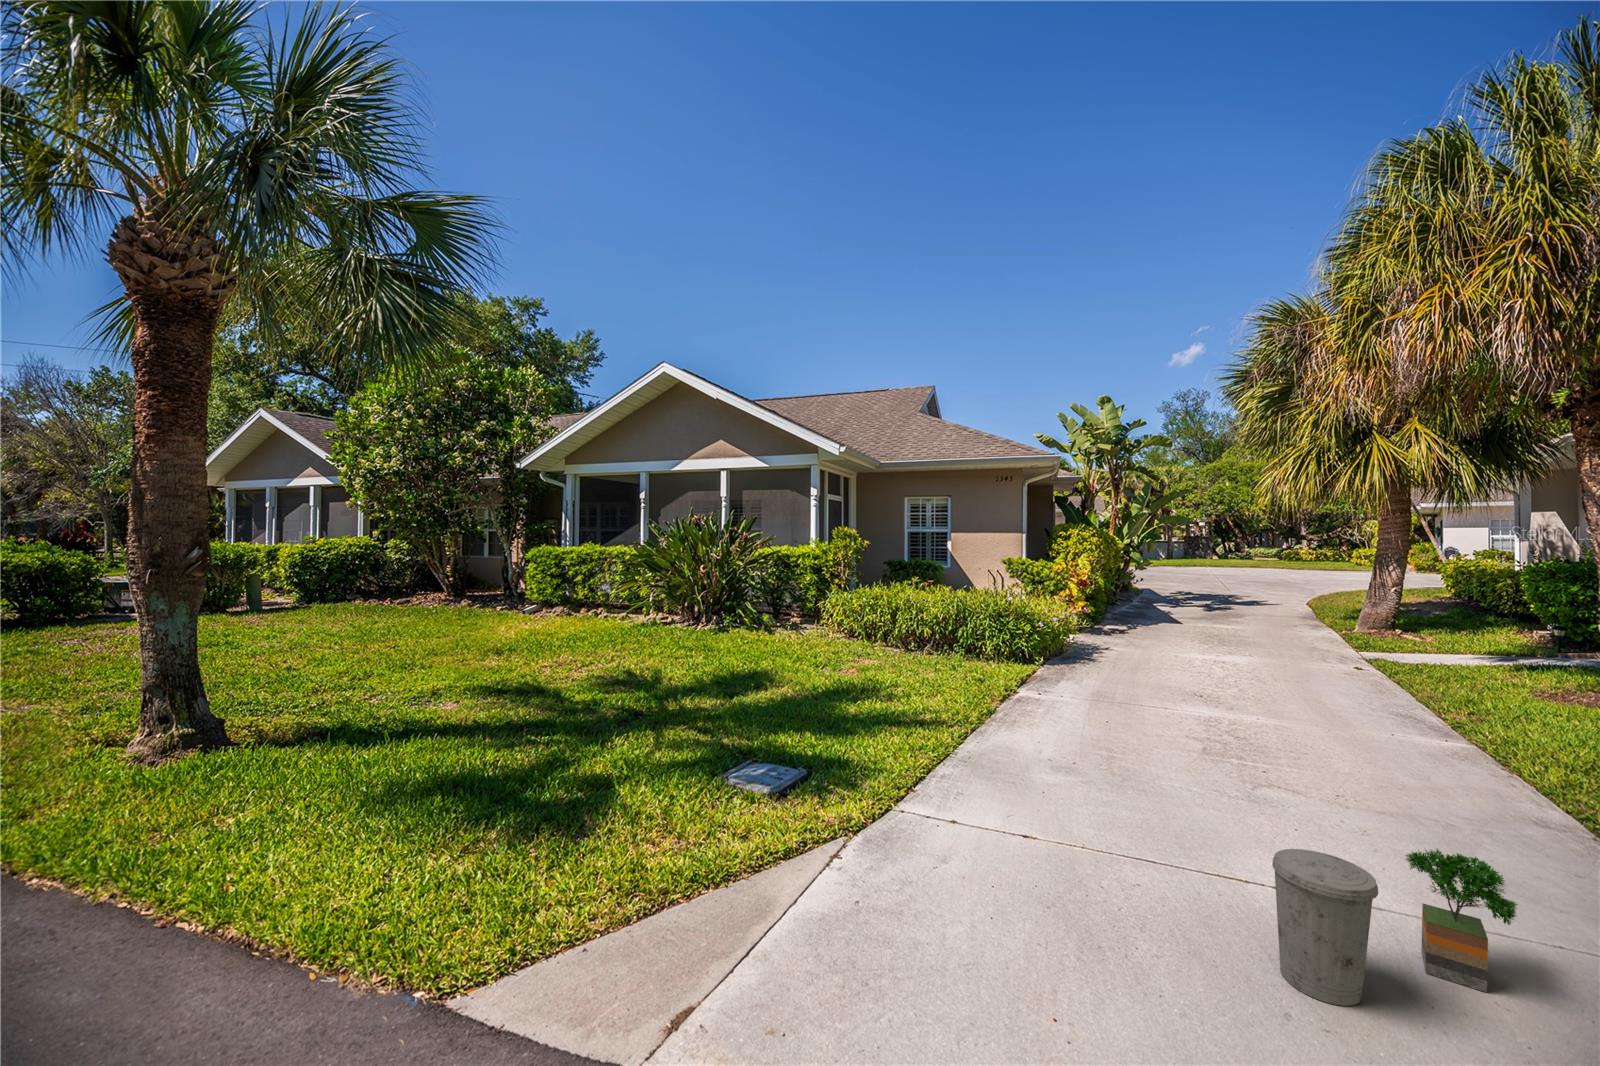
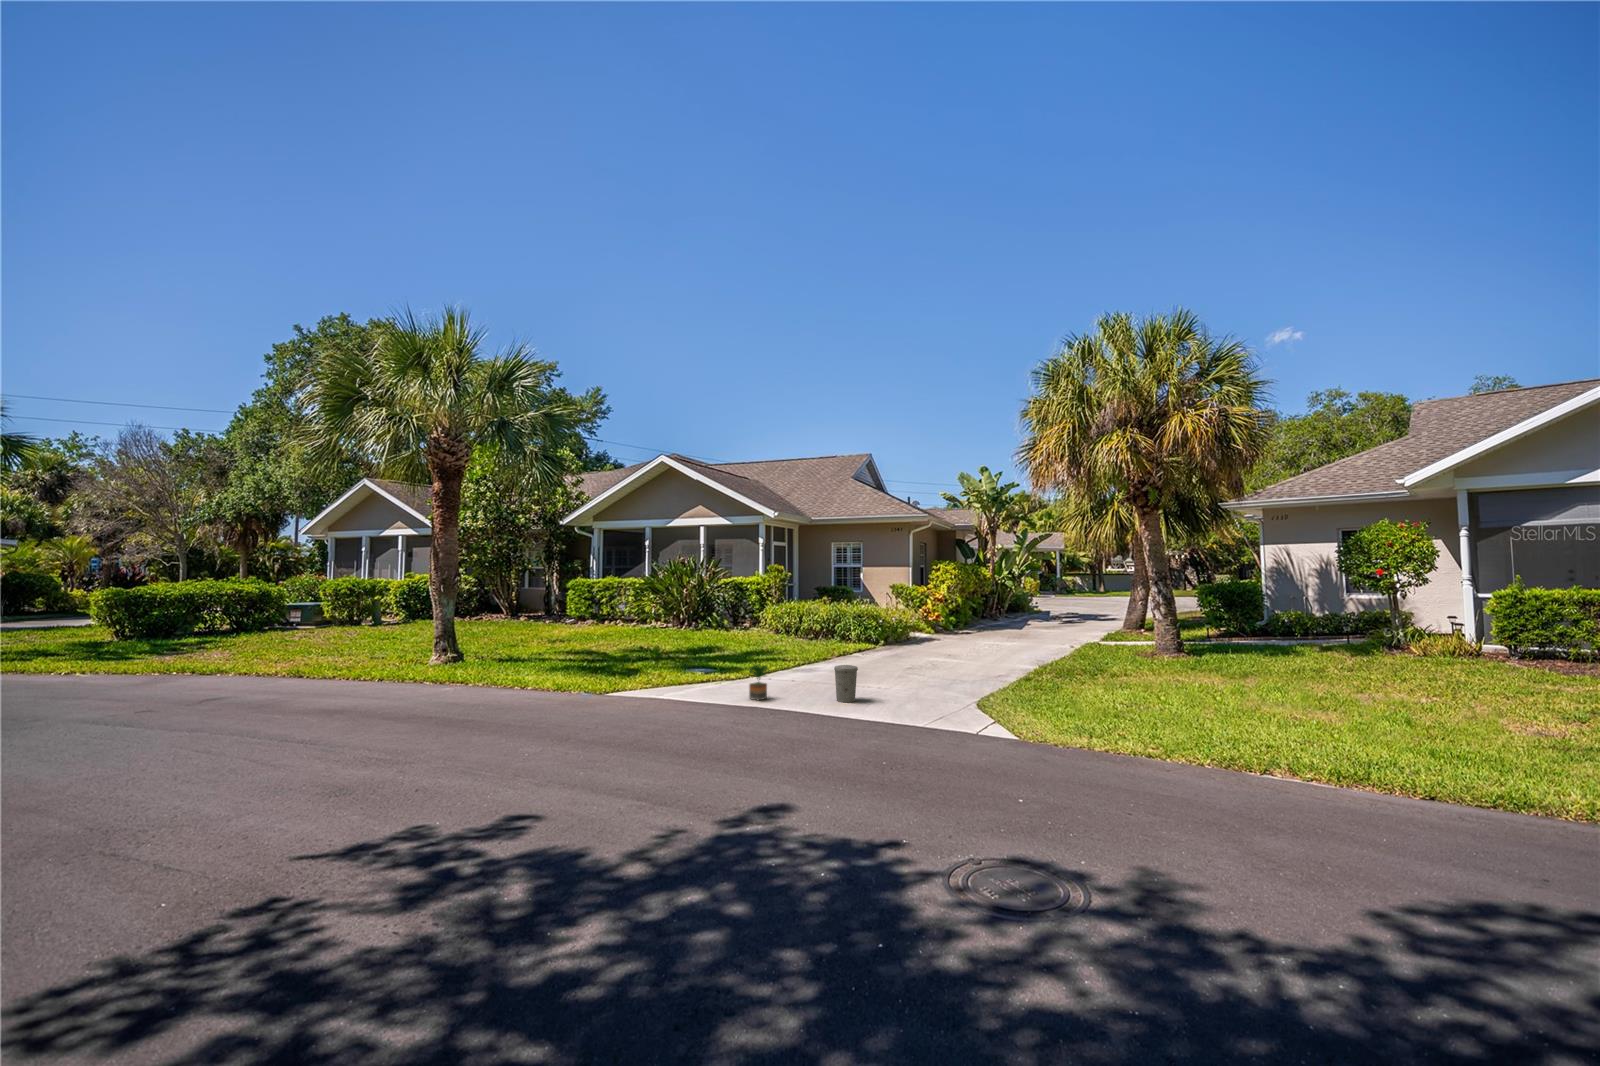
potted tree: present [1406,849,1518,992] -> present [749,664,770,700]

